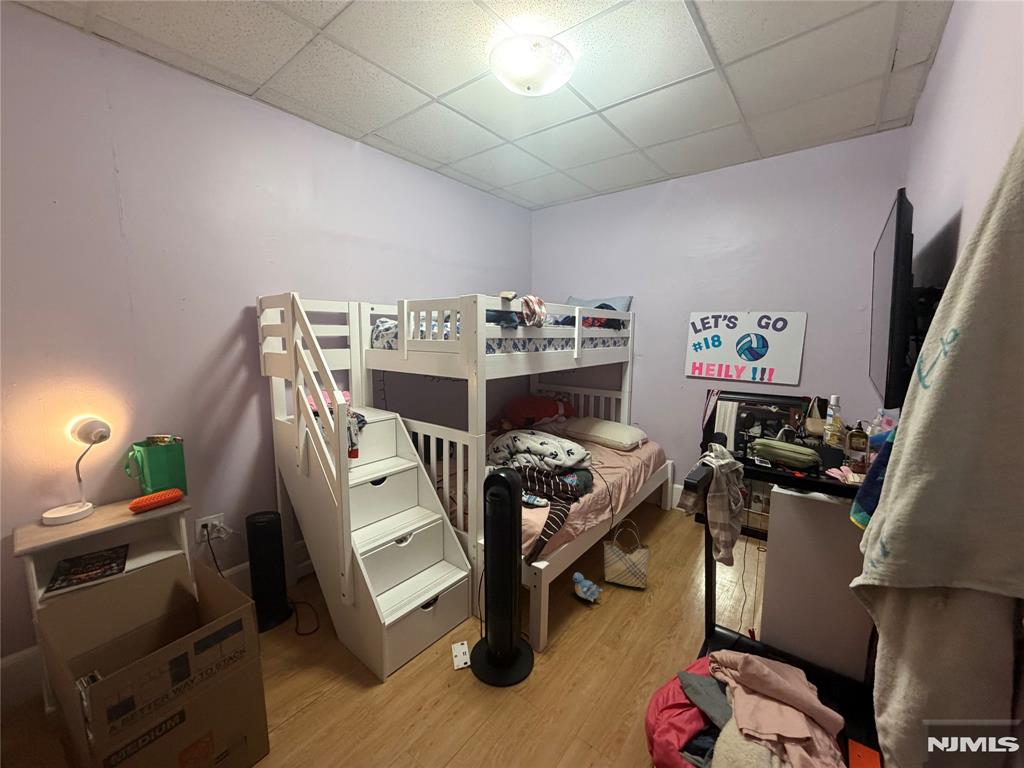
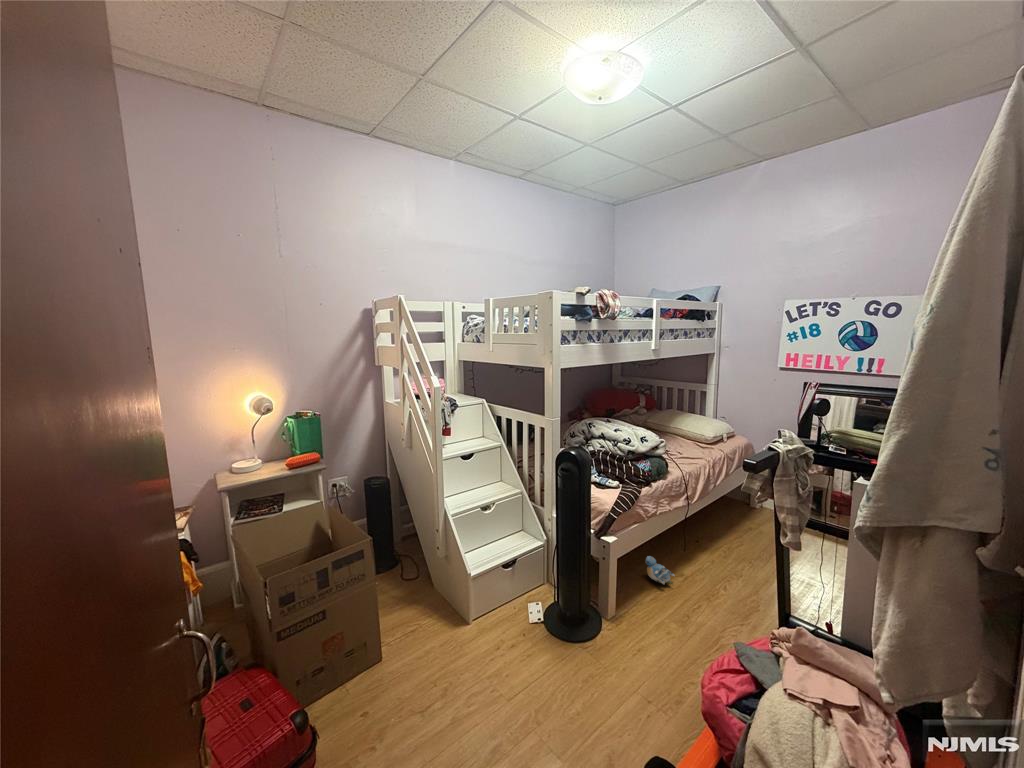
woven basket: present [604,519,650,588] -> none [678,509,728,579]

